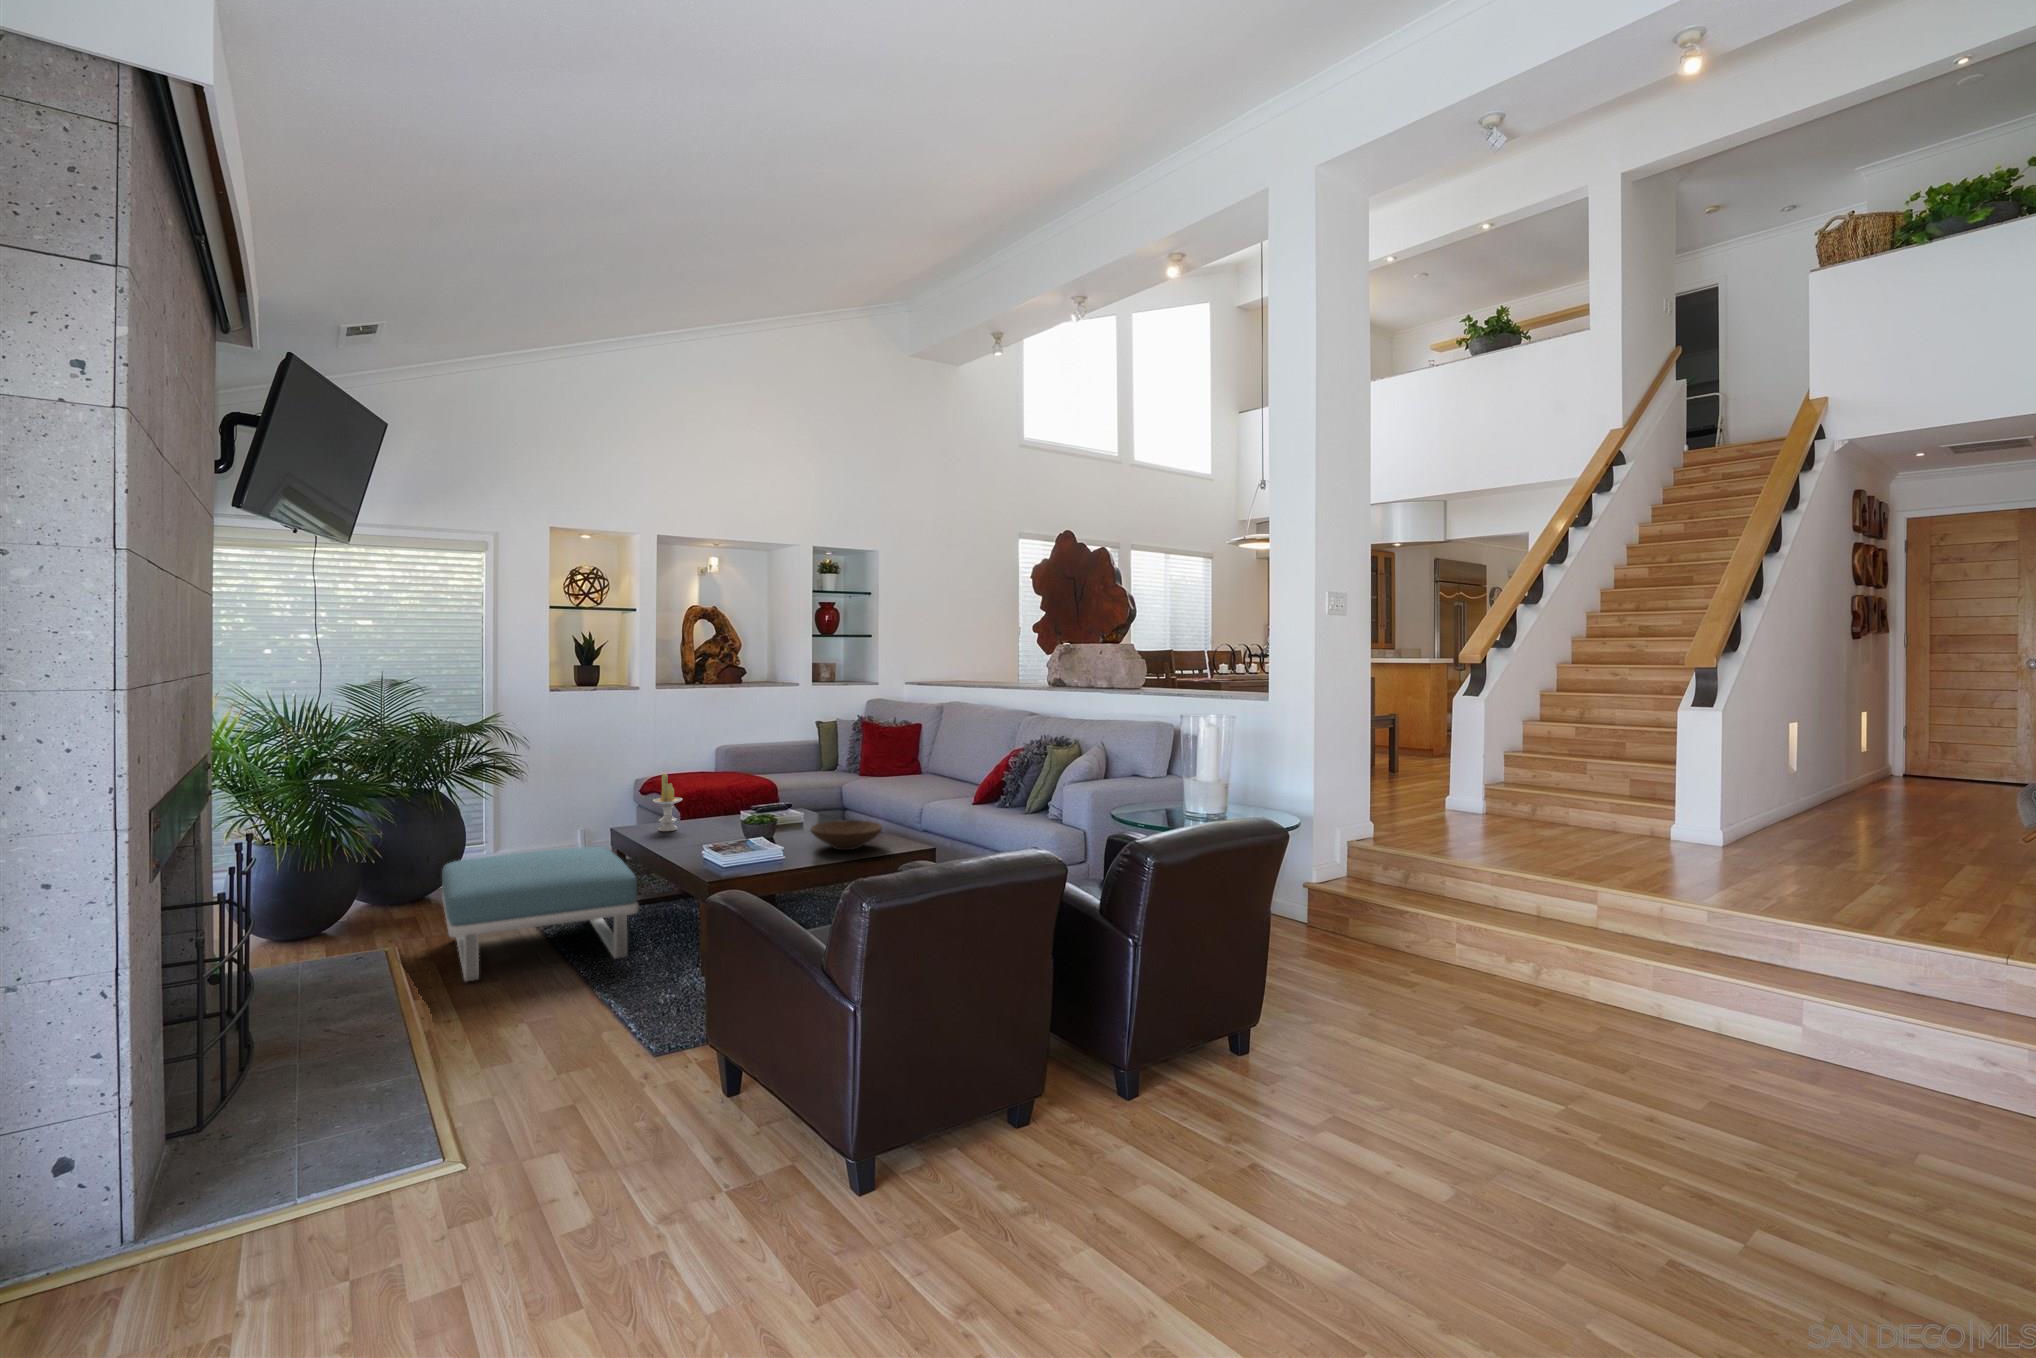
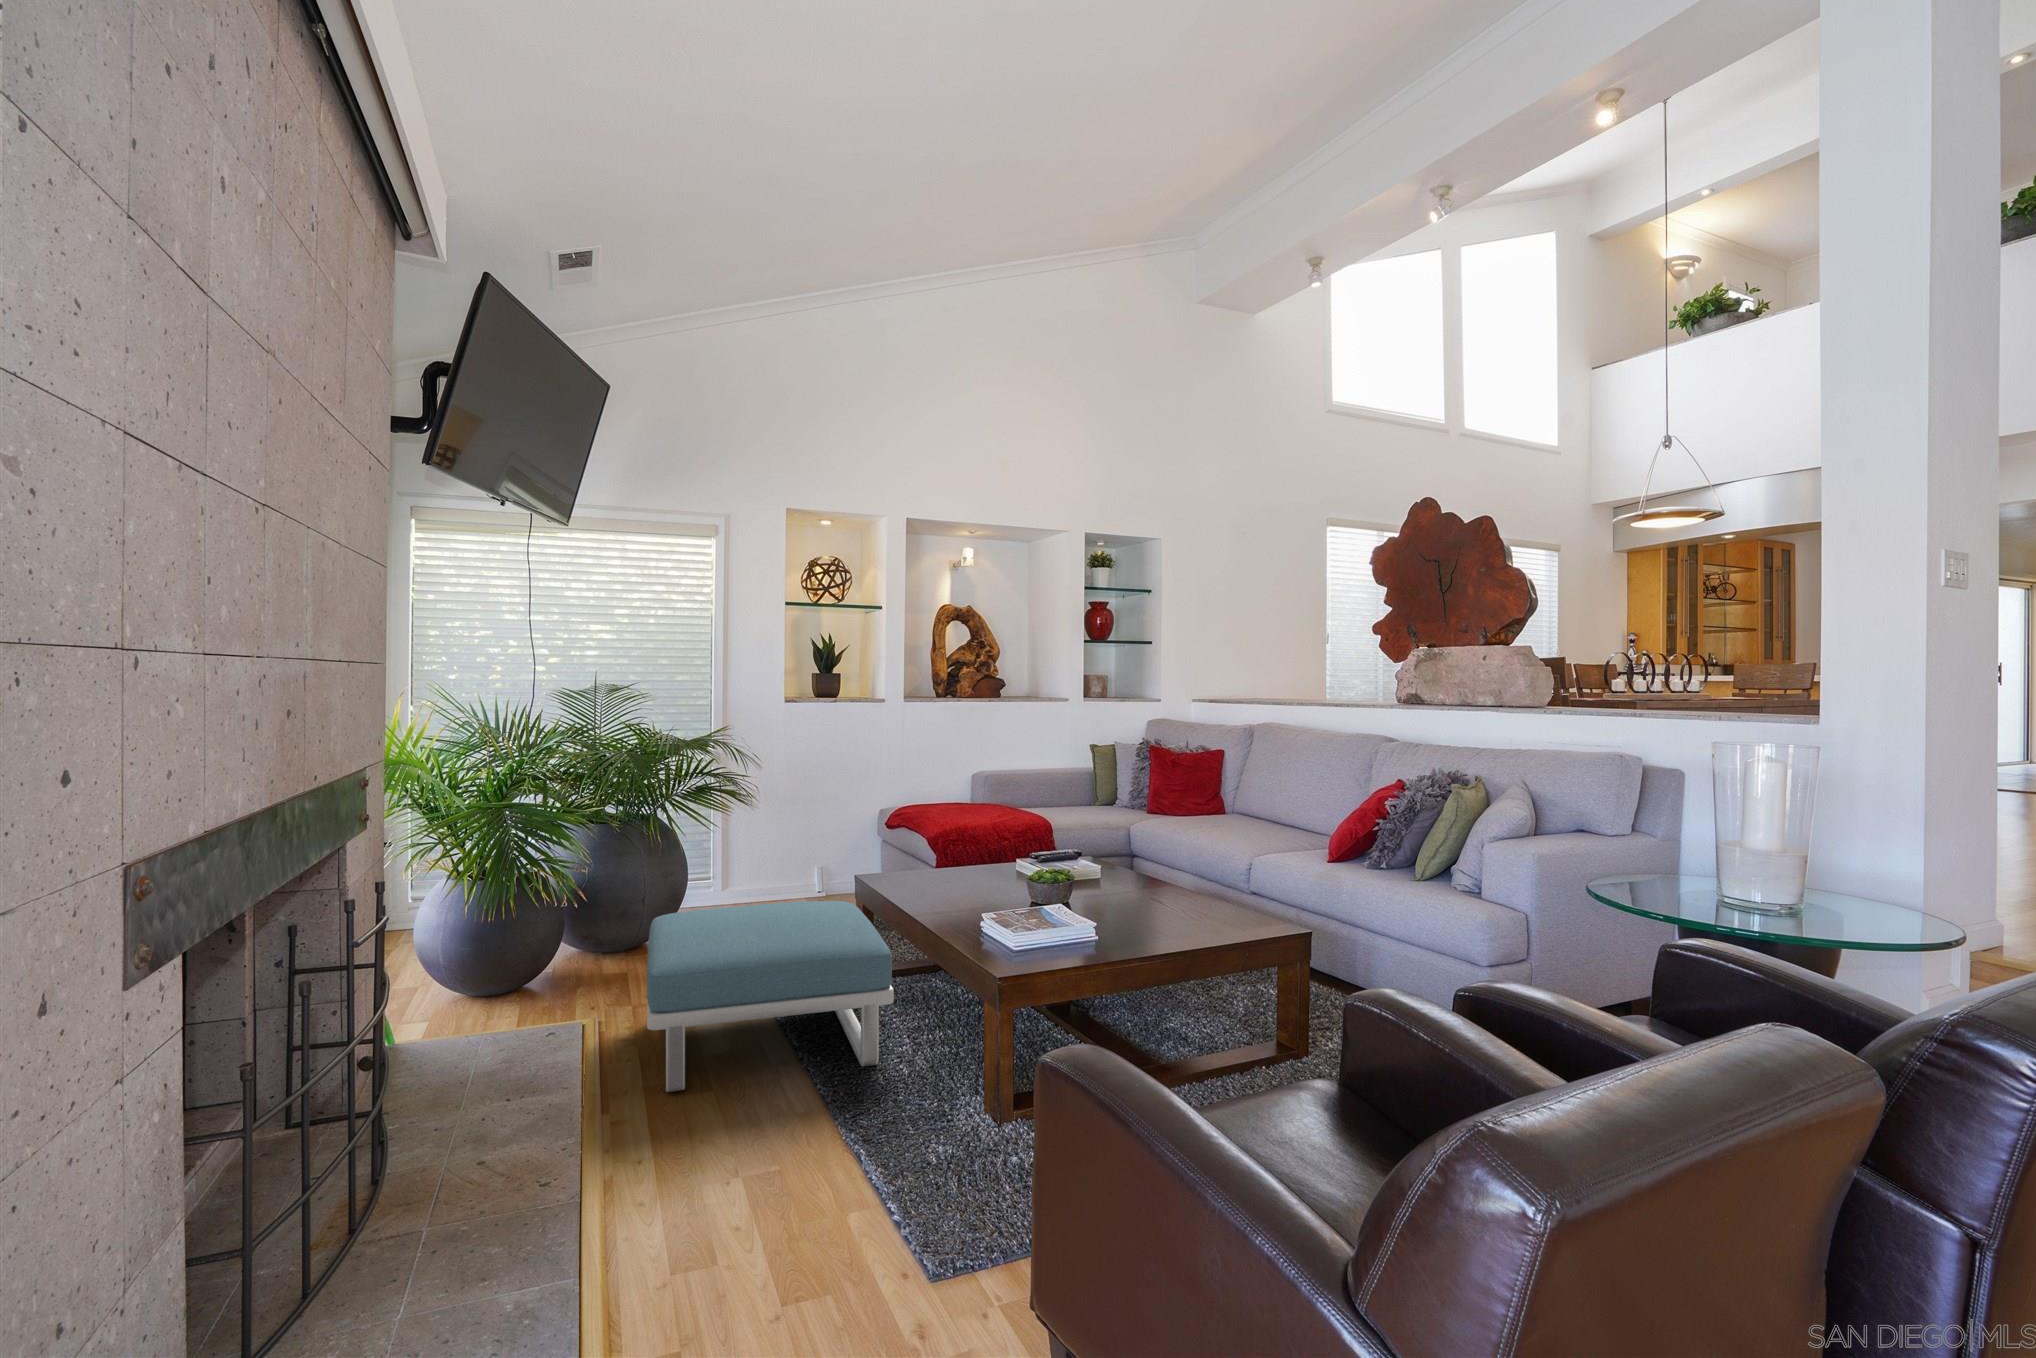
candle: present [652,773,683,831] -> none [908,806,946,883]
wooden bowl: present [811,820,882,850] -> none [1124,880,1227,925]

